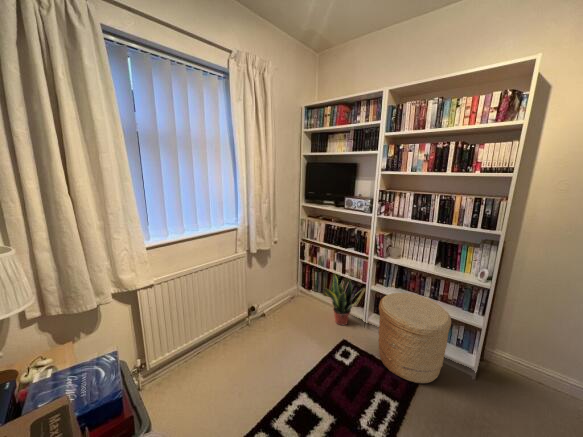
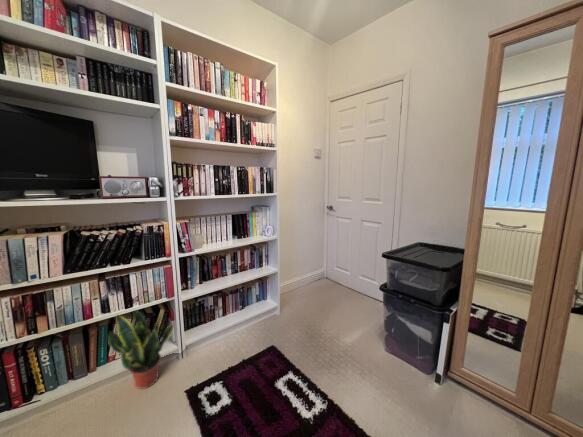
woven basket: present [379,293,451,383] -> none [212,273,281,364]

